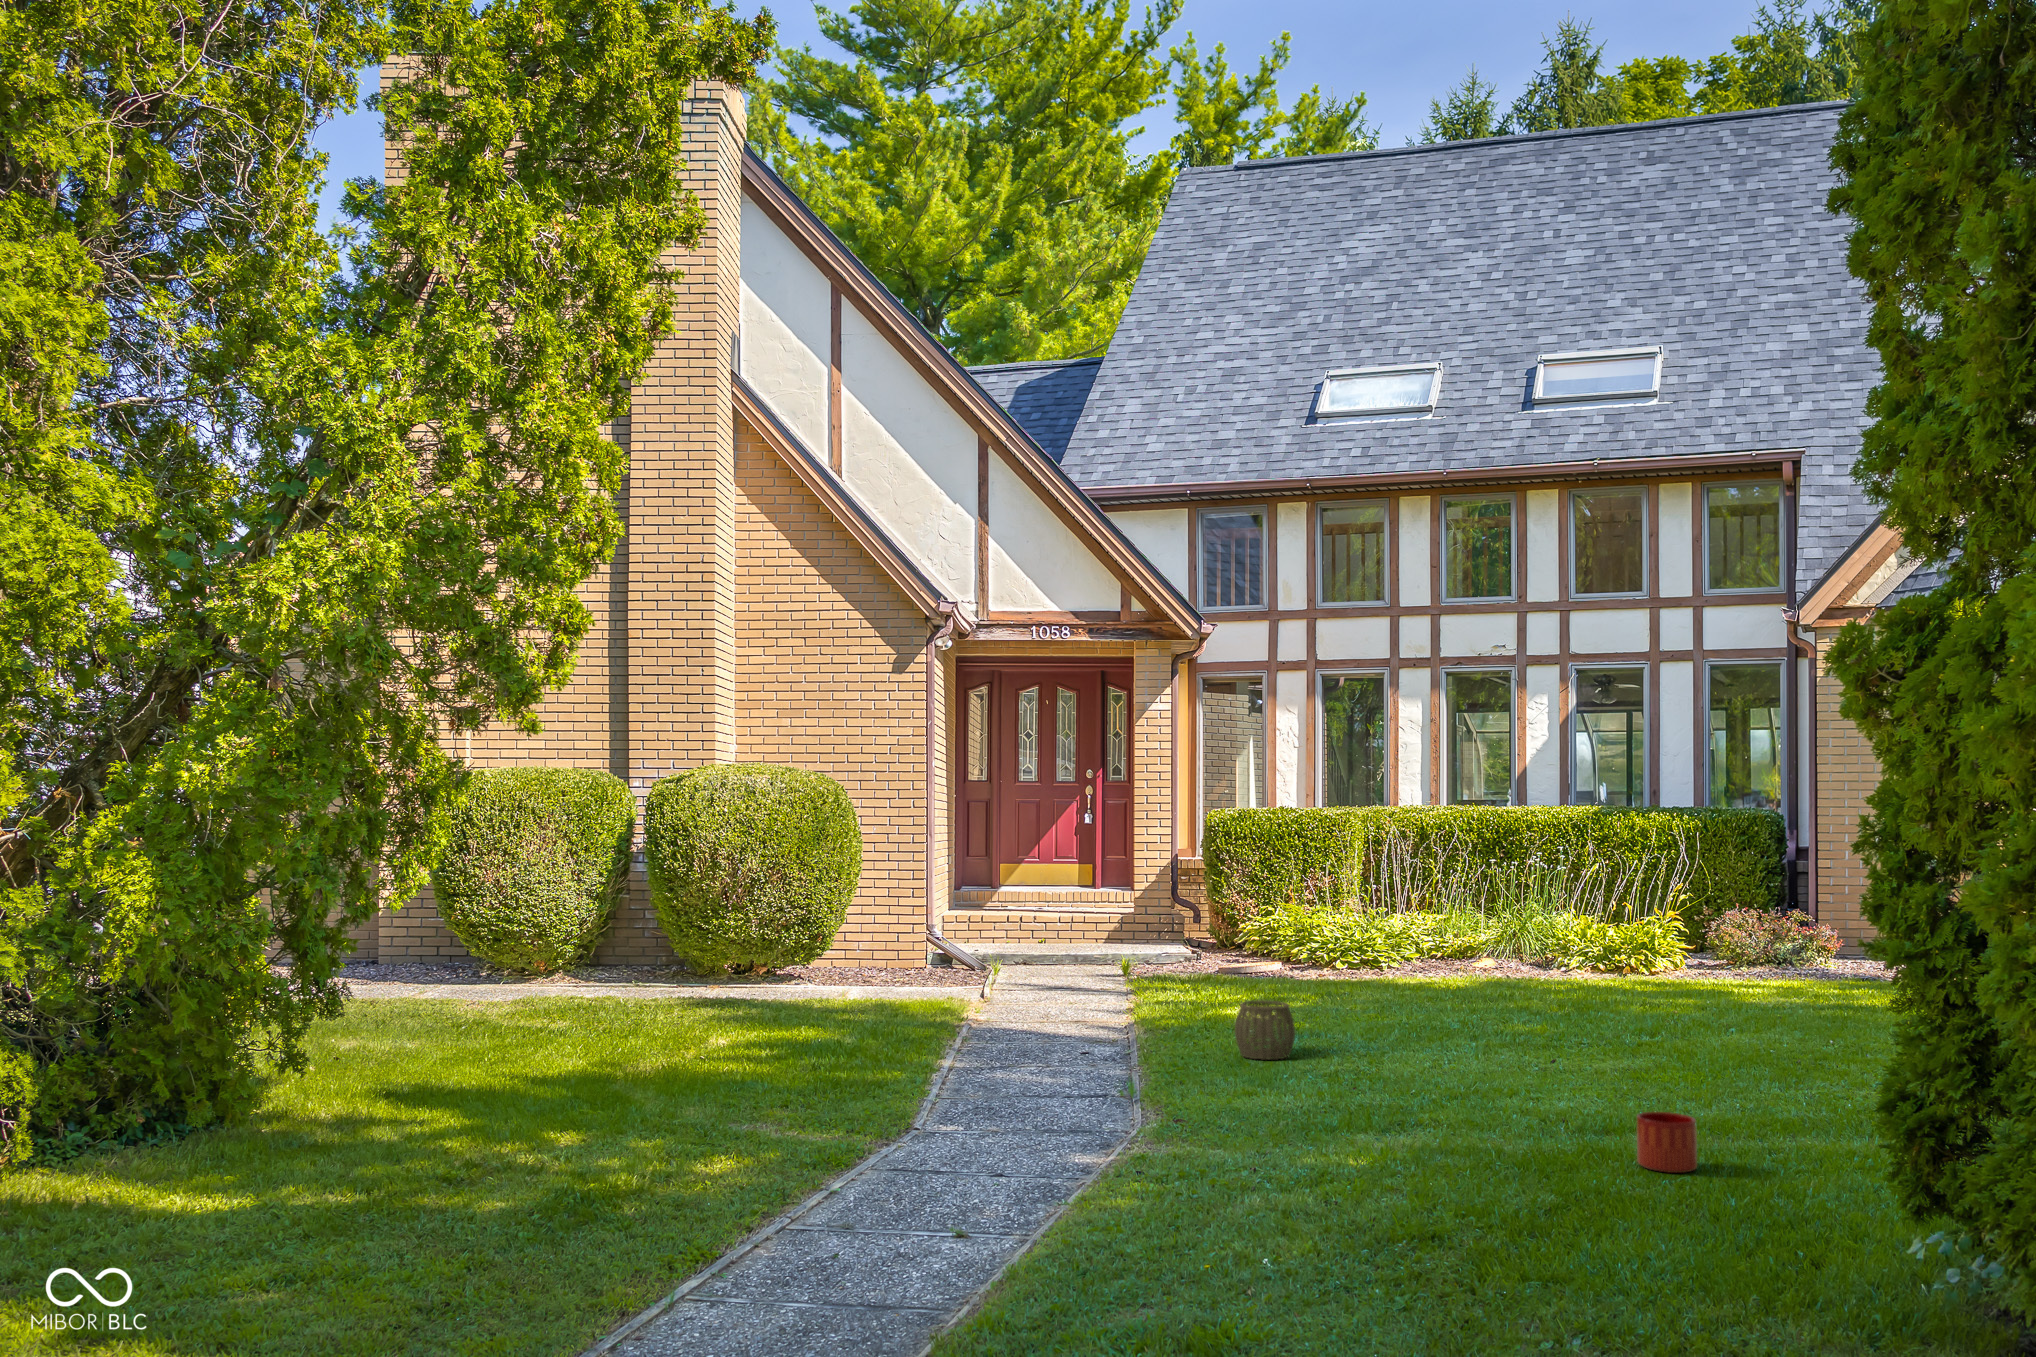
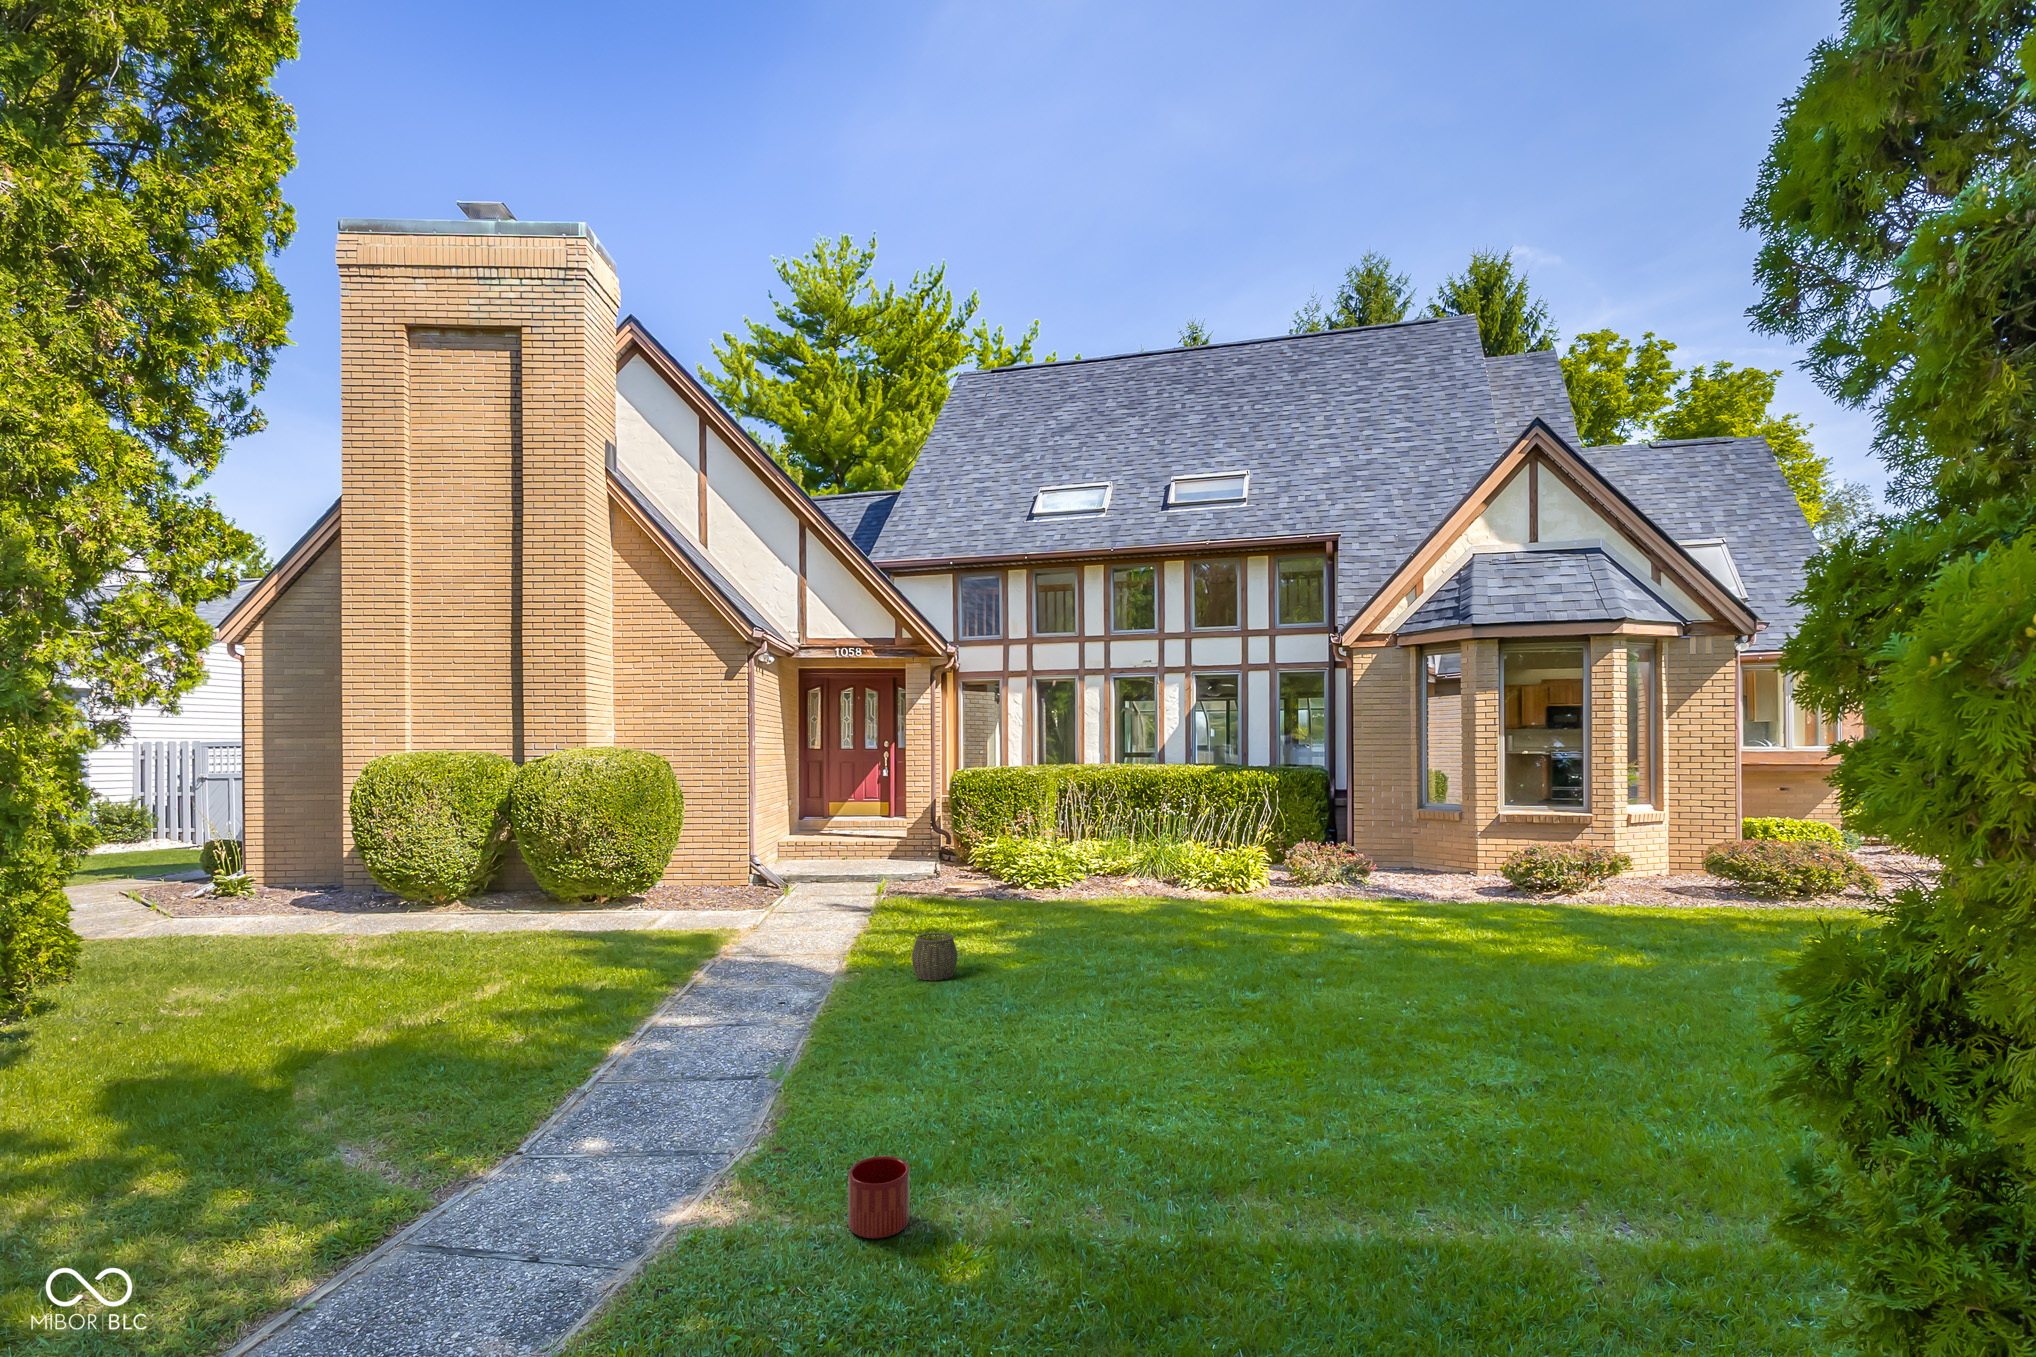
planter: present [1637,1112,1697,1173] -> present [848,1156,909,1239]

